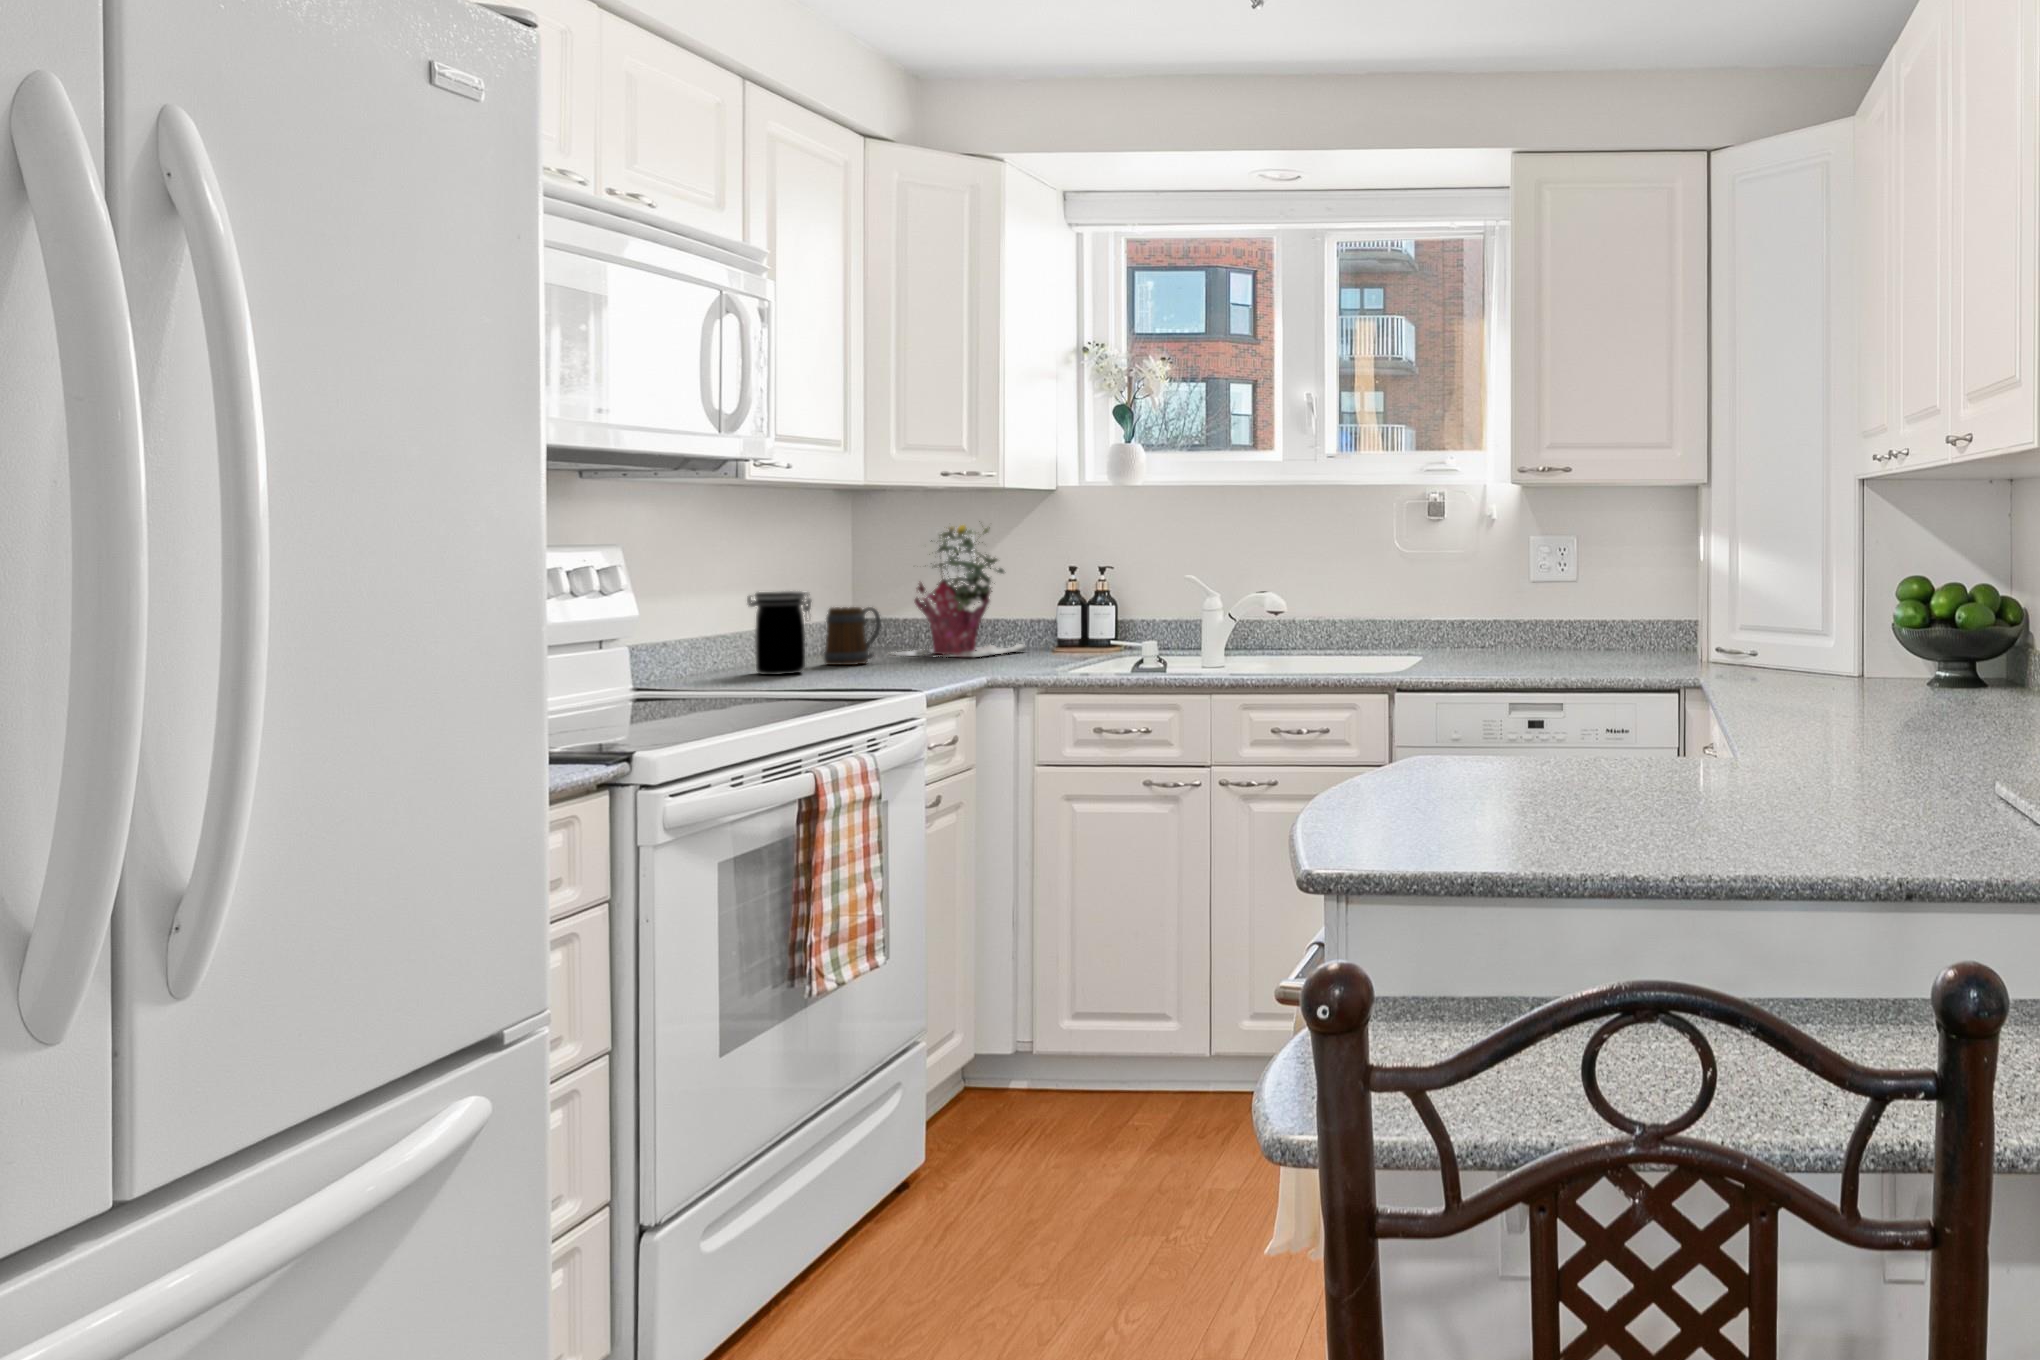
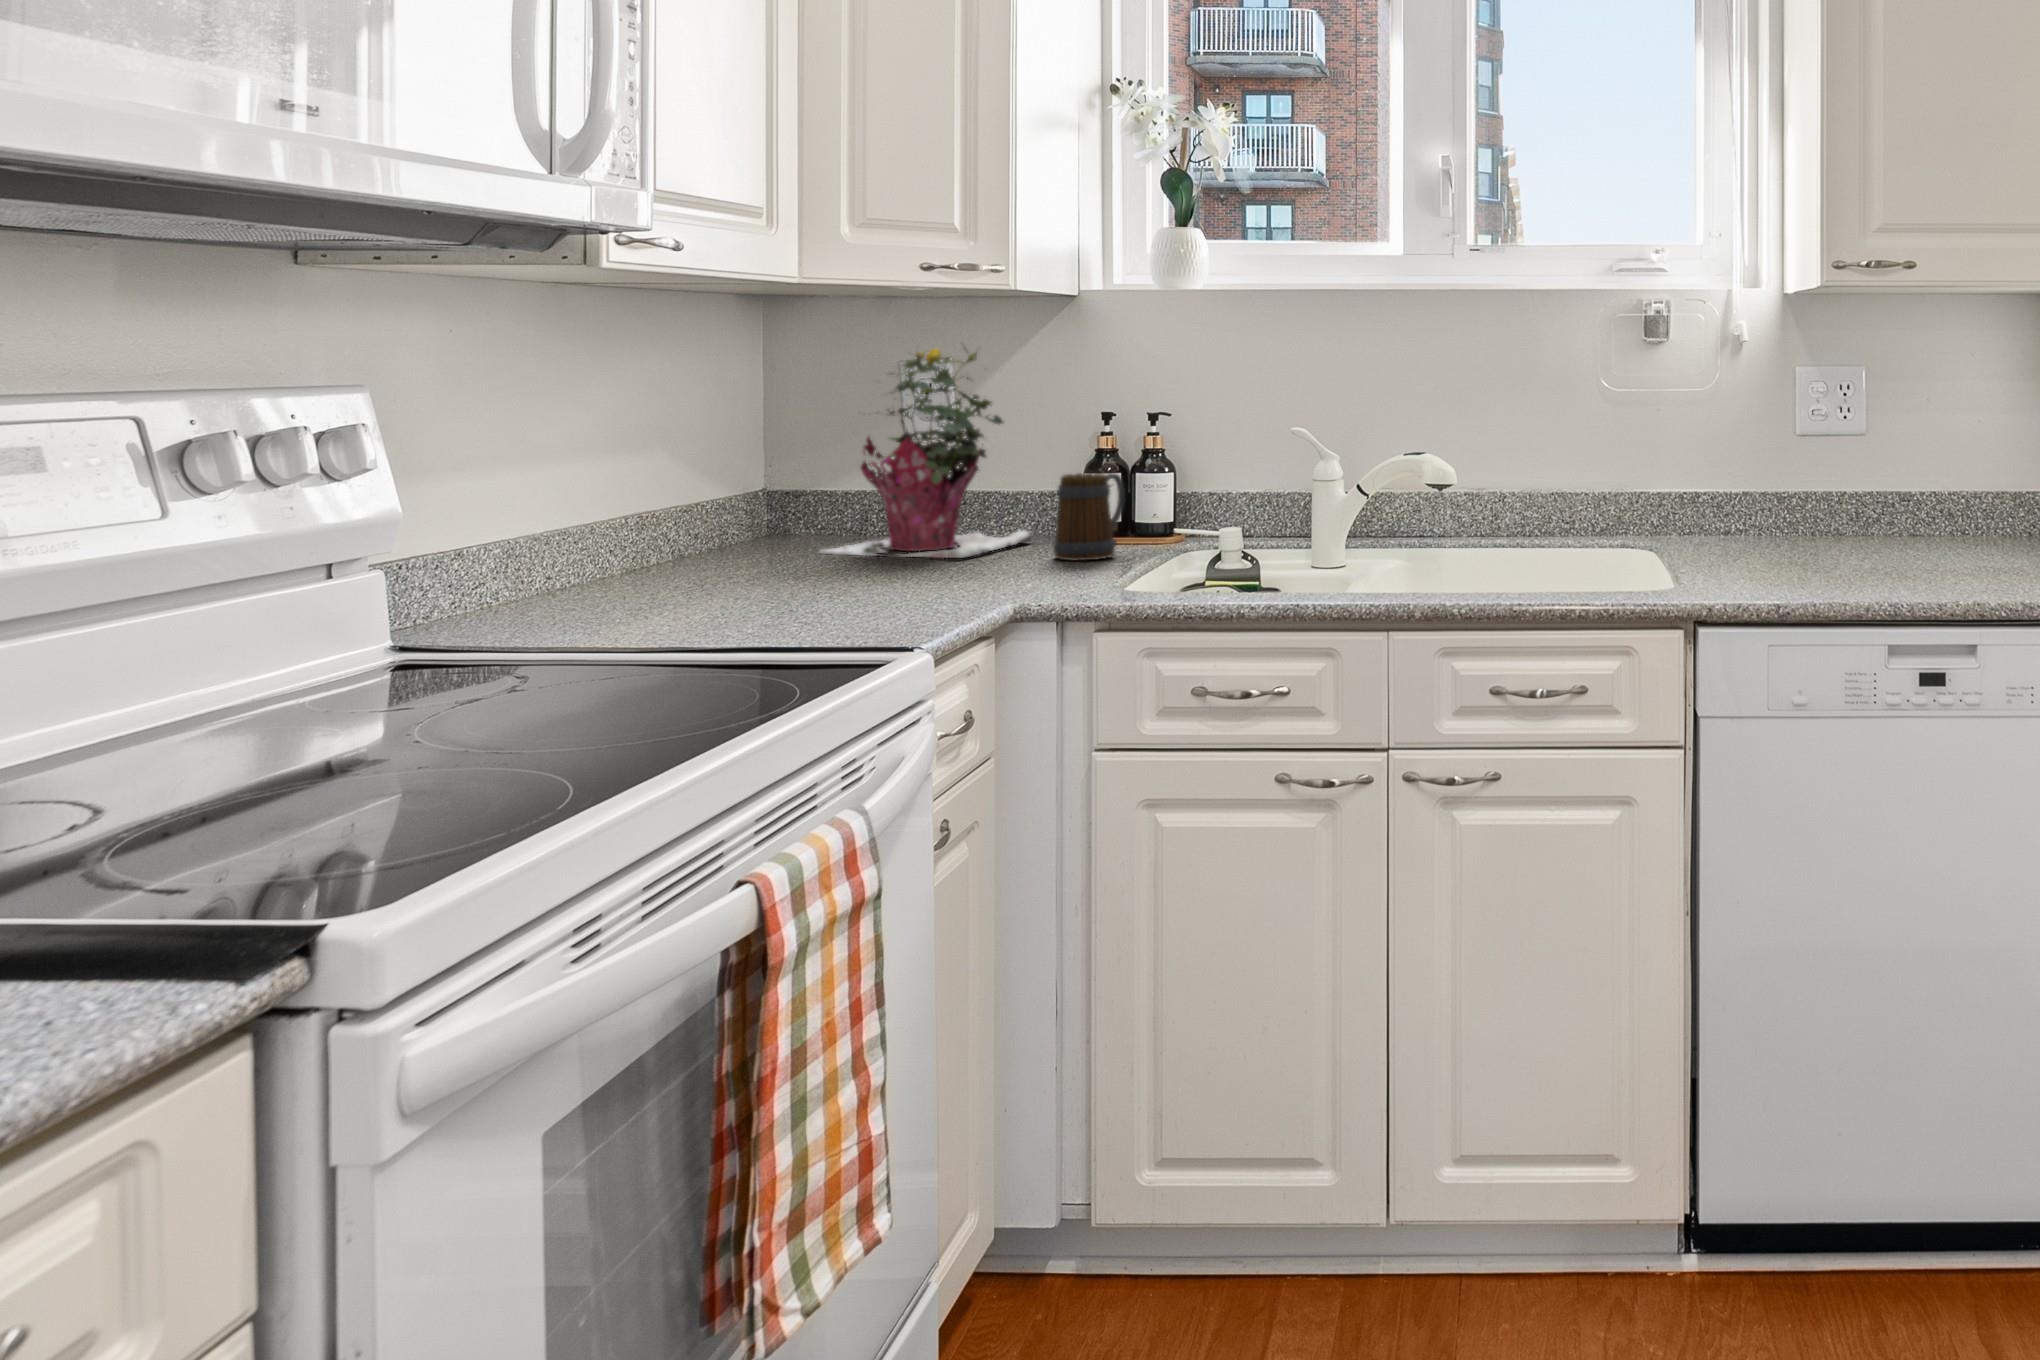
jar: present [747,591,811,675] -> none [596,464,710,609]
mug: present [824,607,881,665] -> present [1053,473,1125,561]

